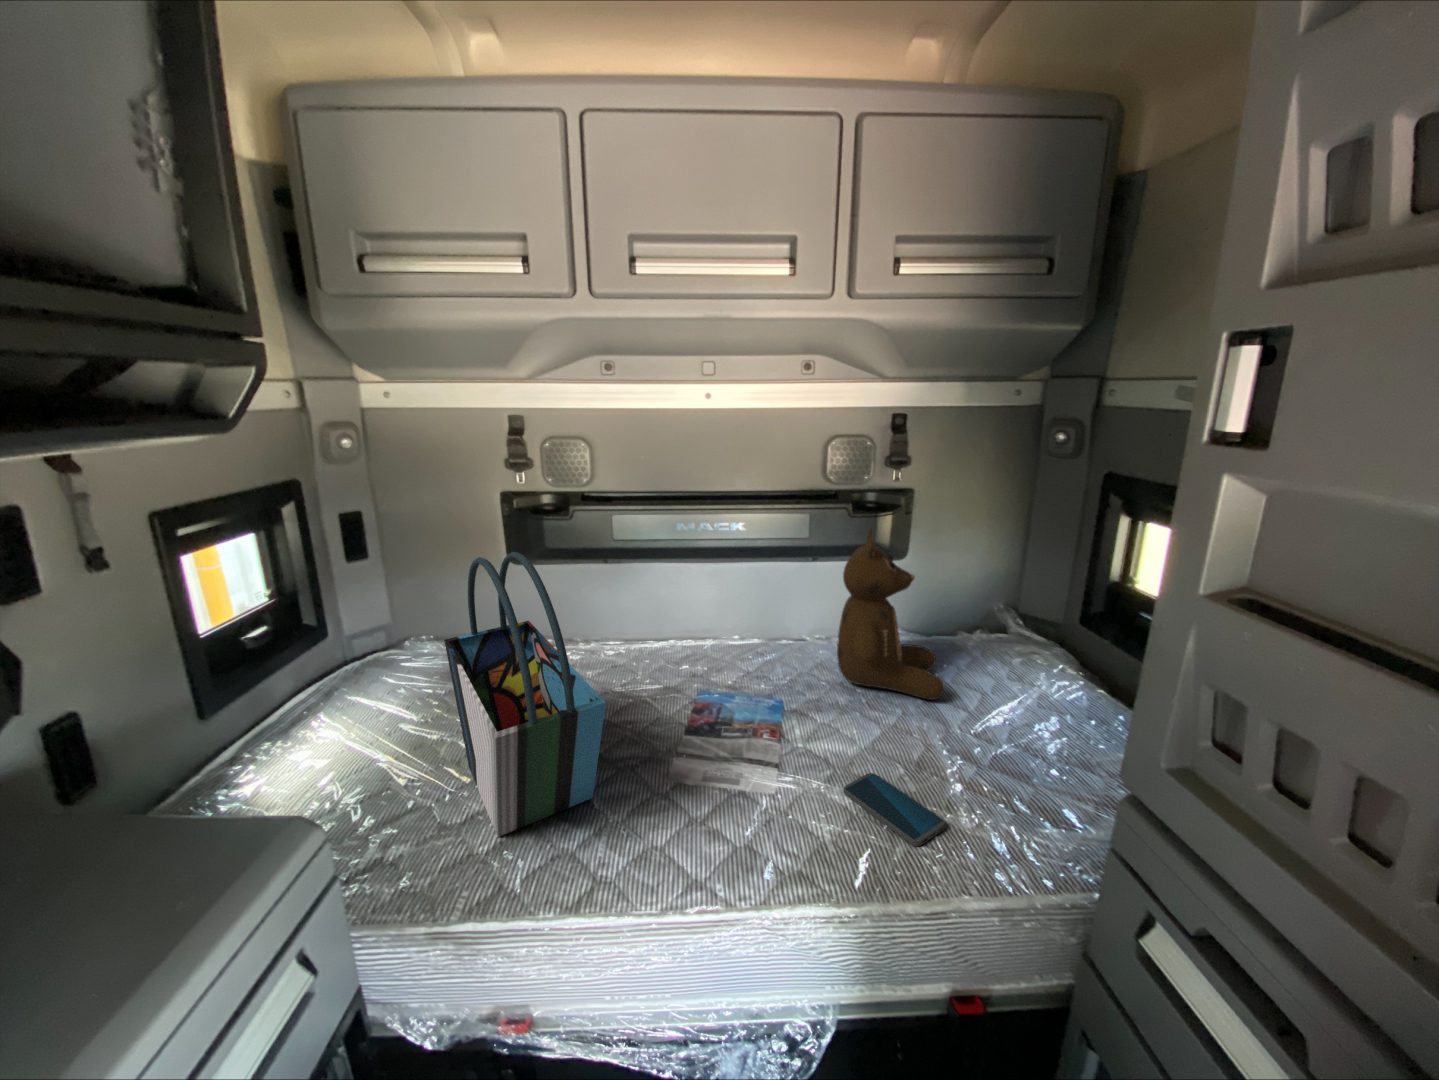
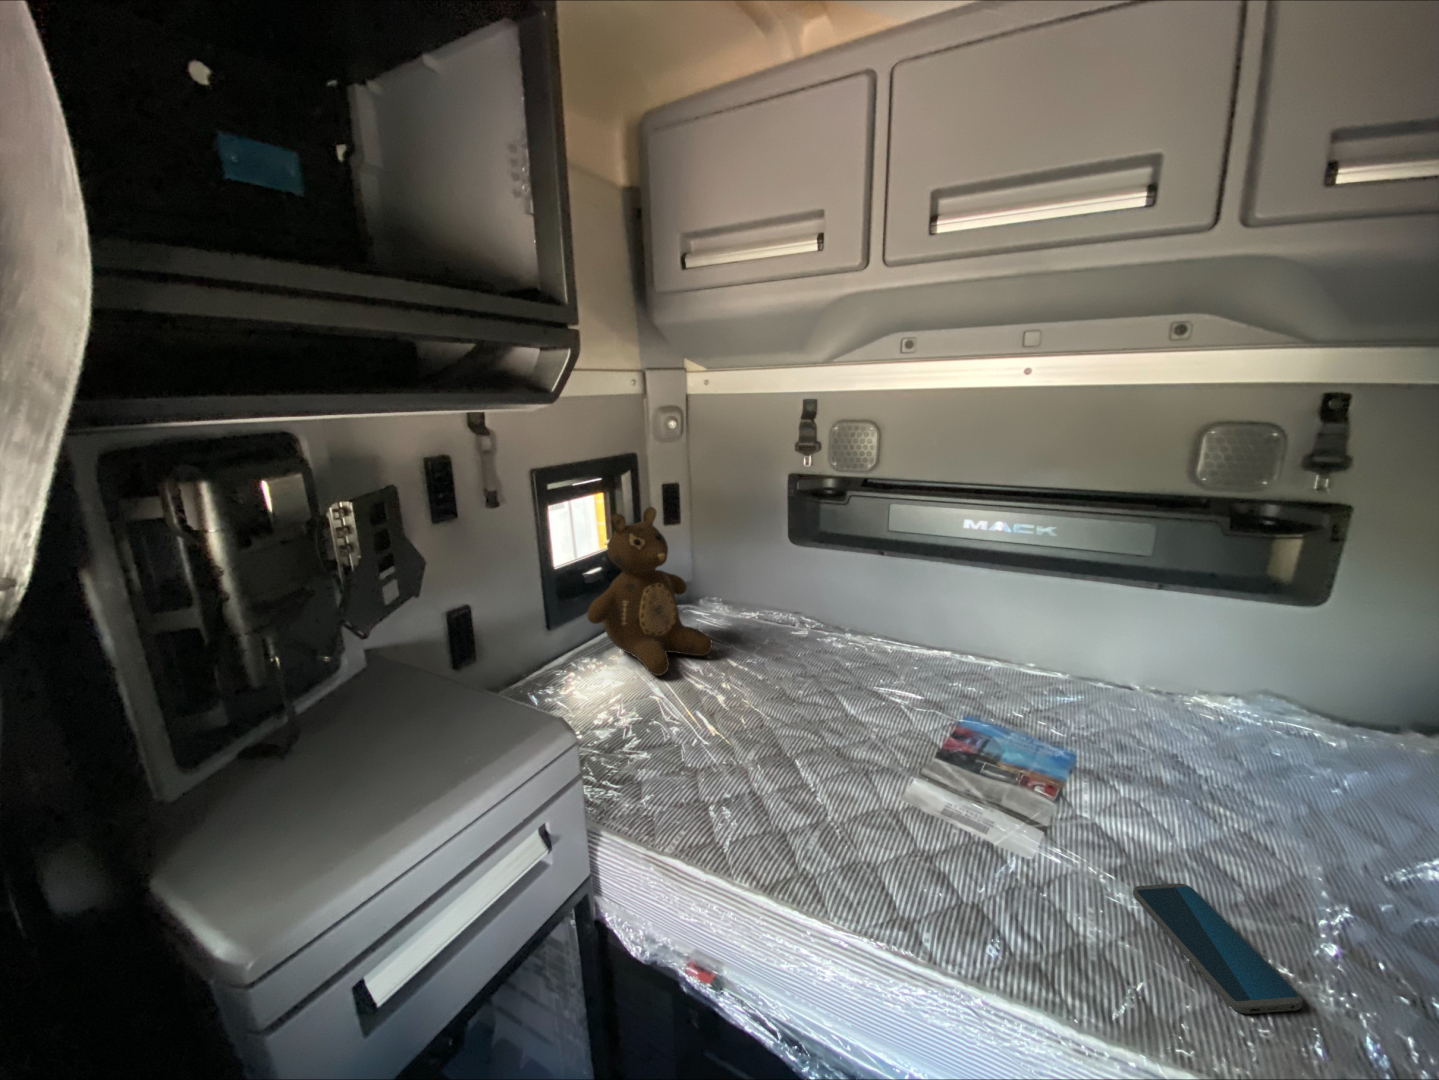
teddy bear: present [837,528,944,700] -> present [587,507,713,676]
tote bag: present [444,552,606,837] -> none [711,528,832,795]

